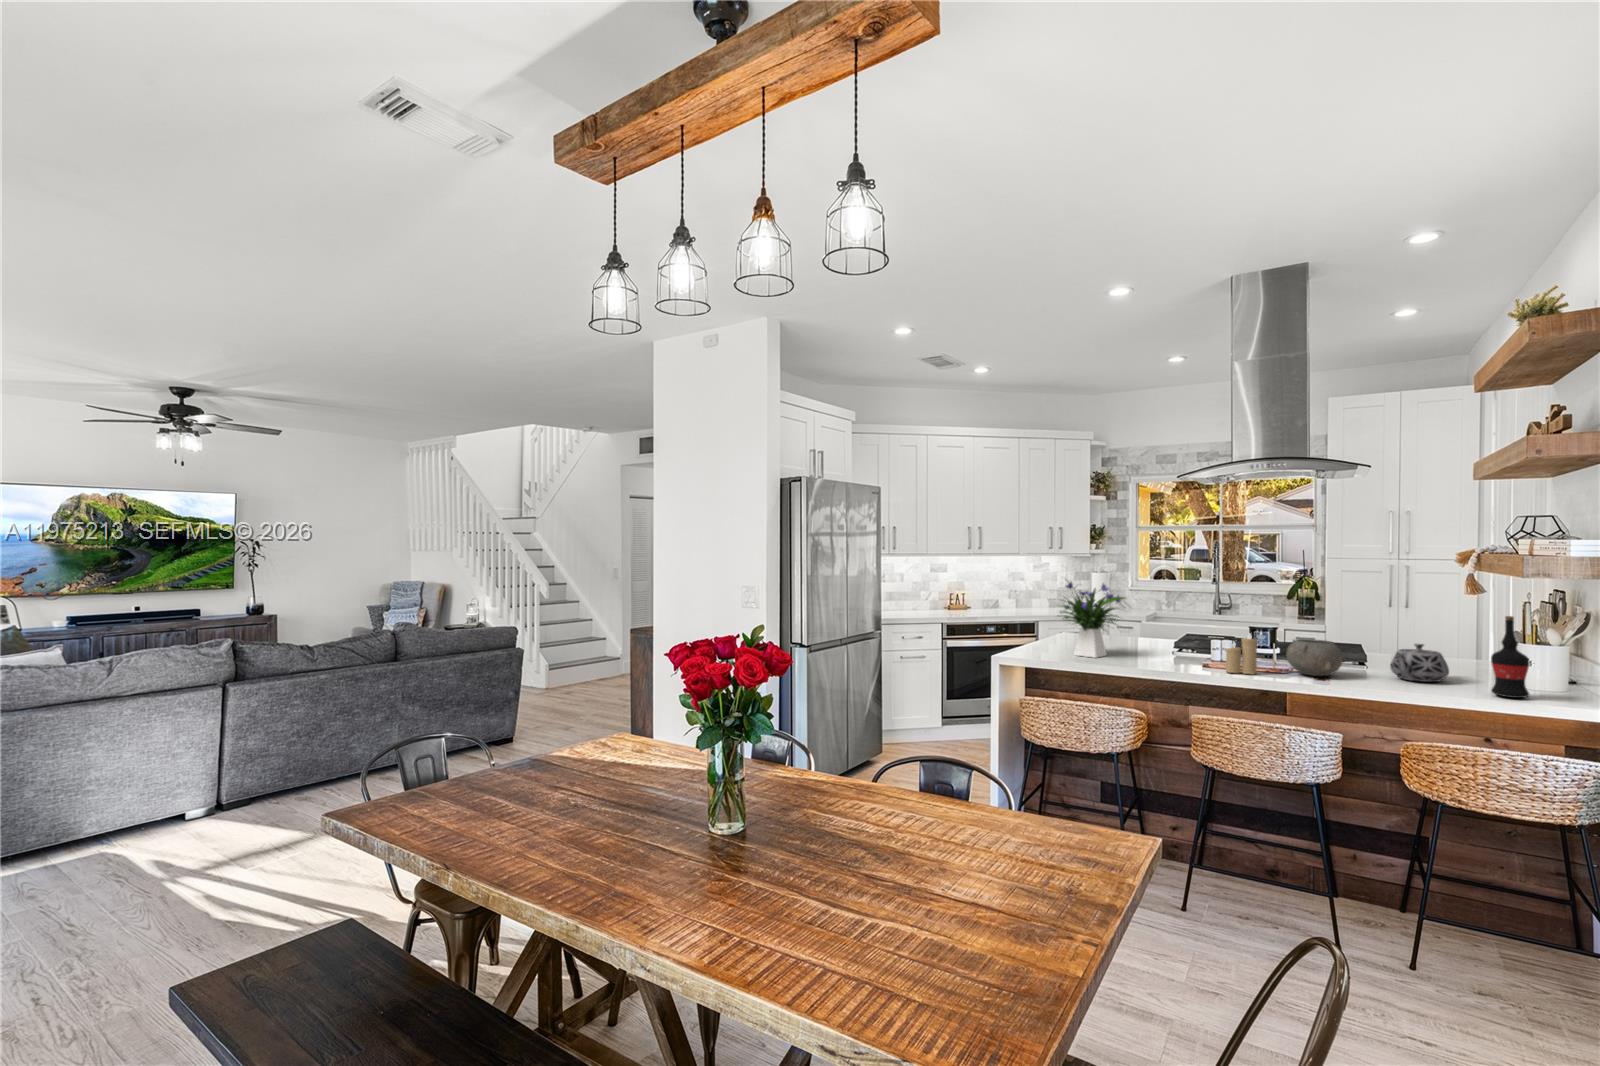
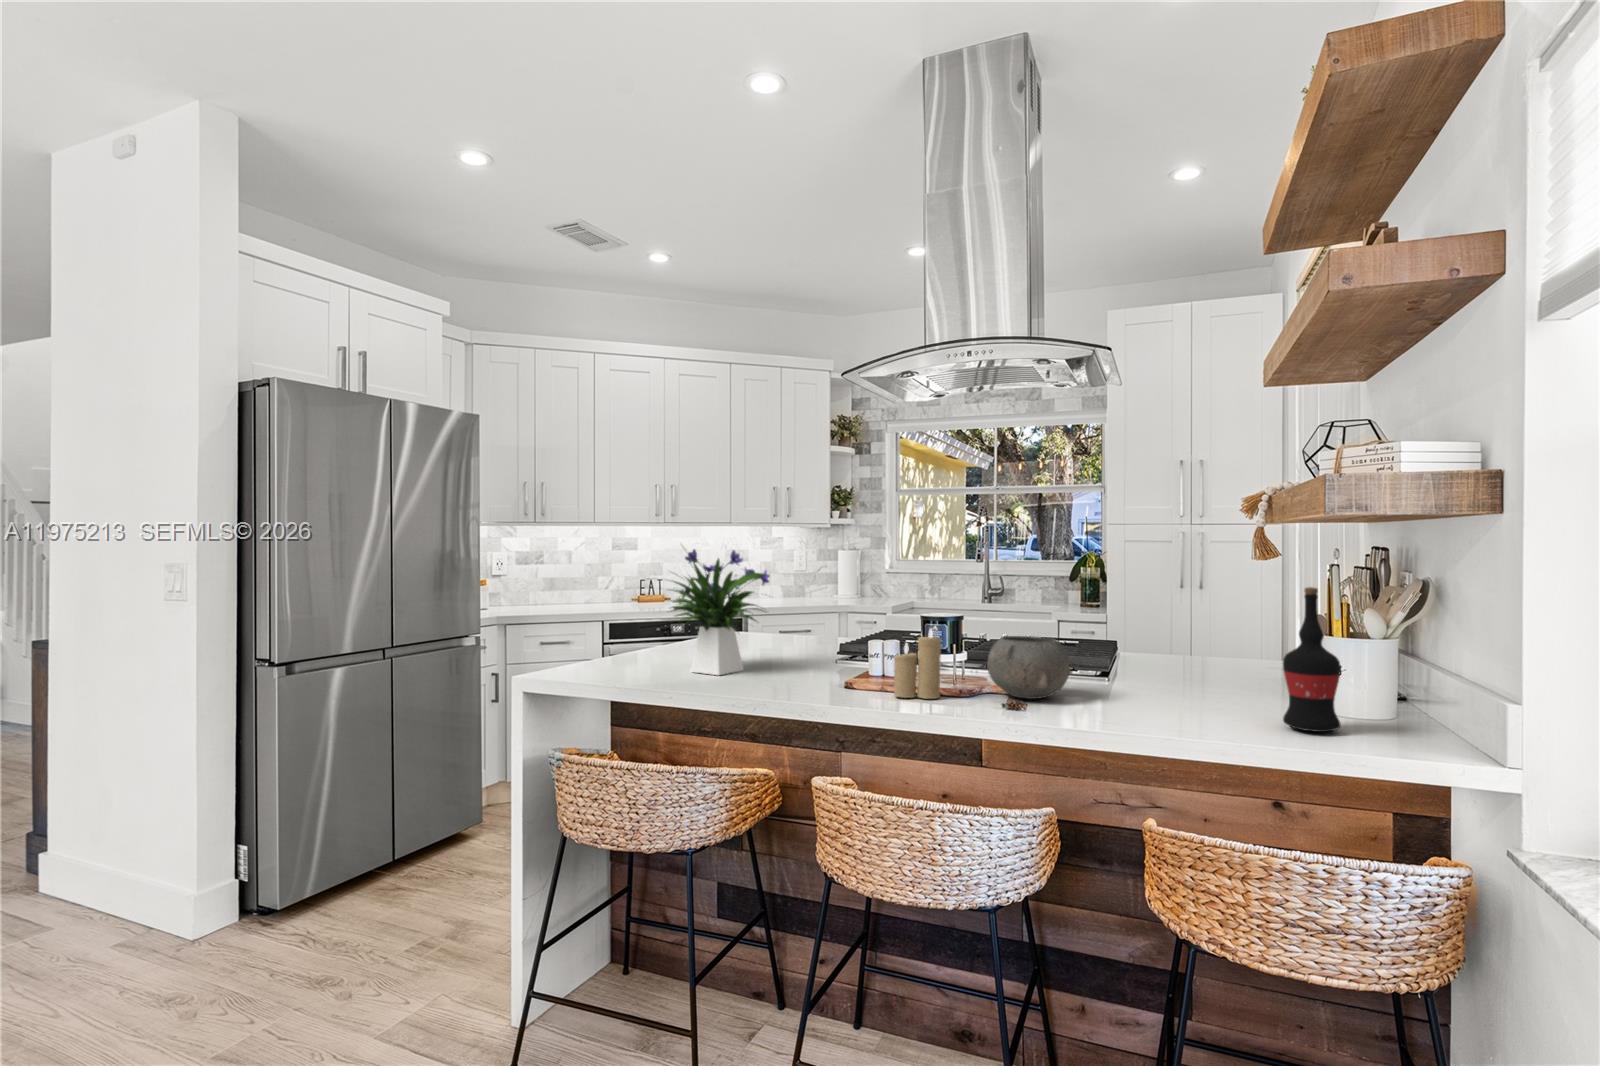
teapot: present [1390,644,1449,682] -> none [1141,639,1226,704]

